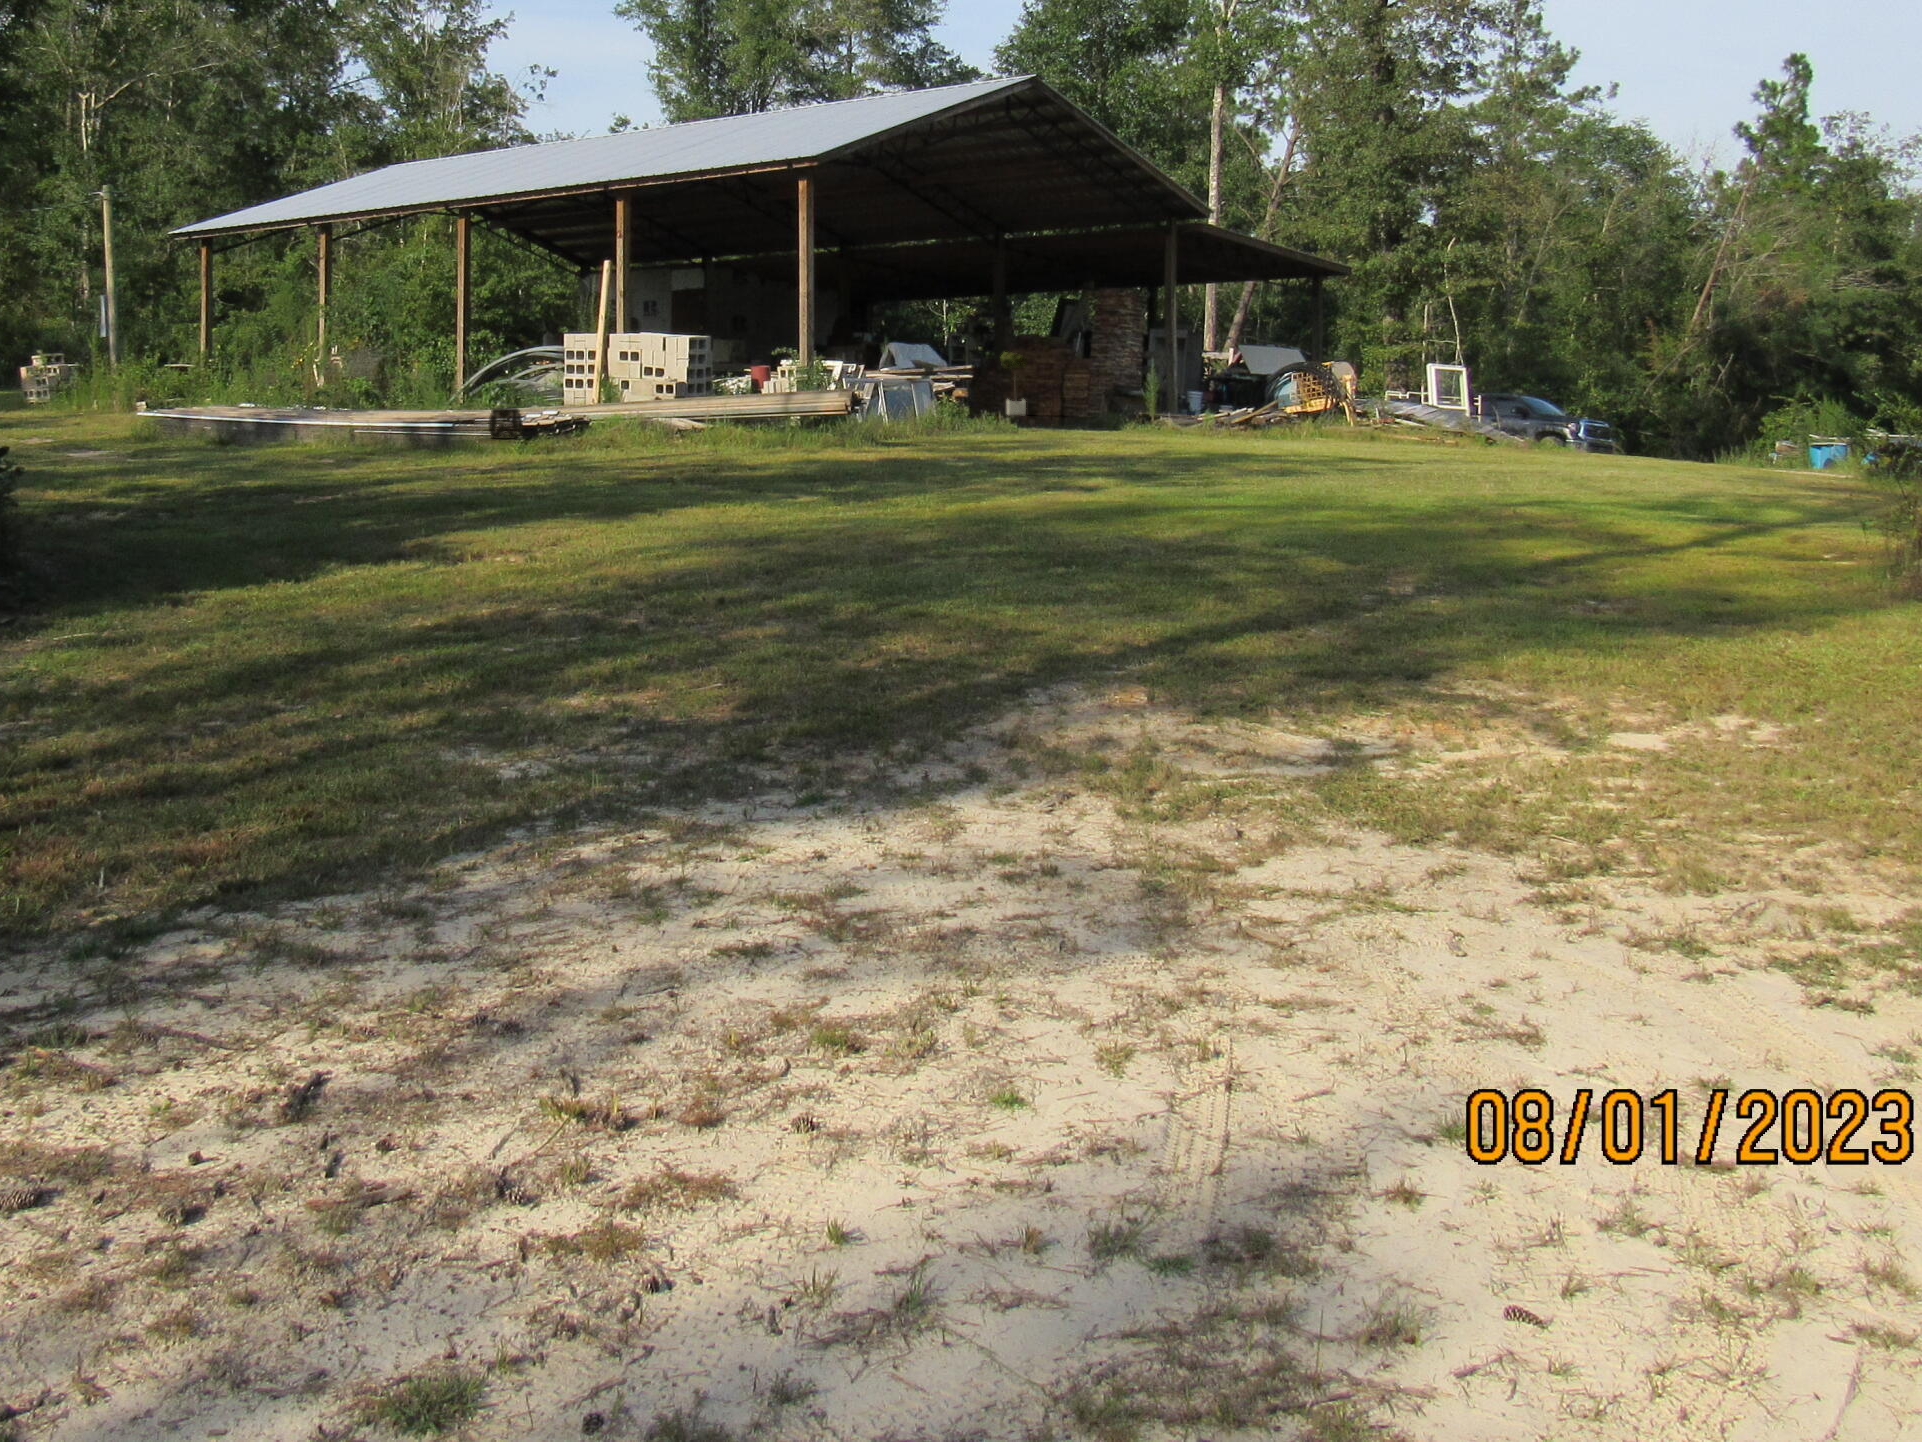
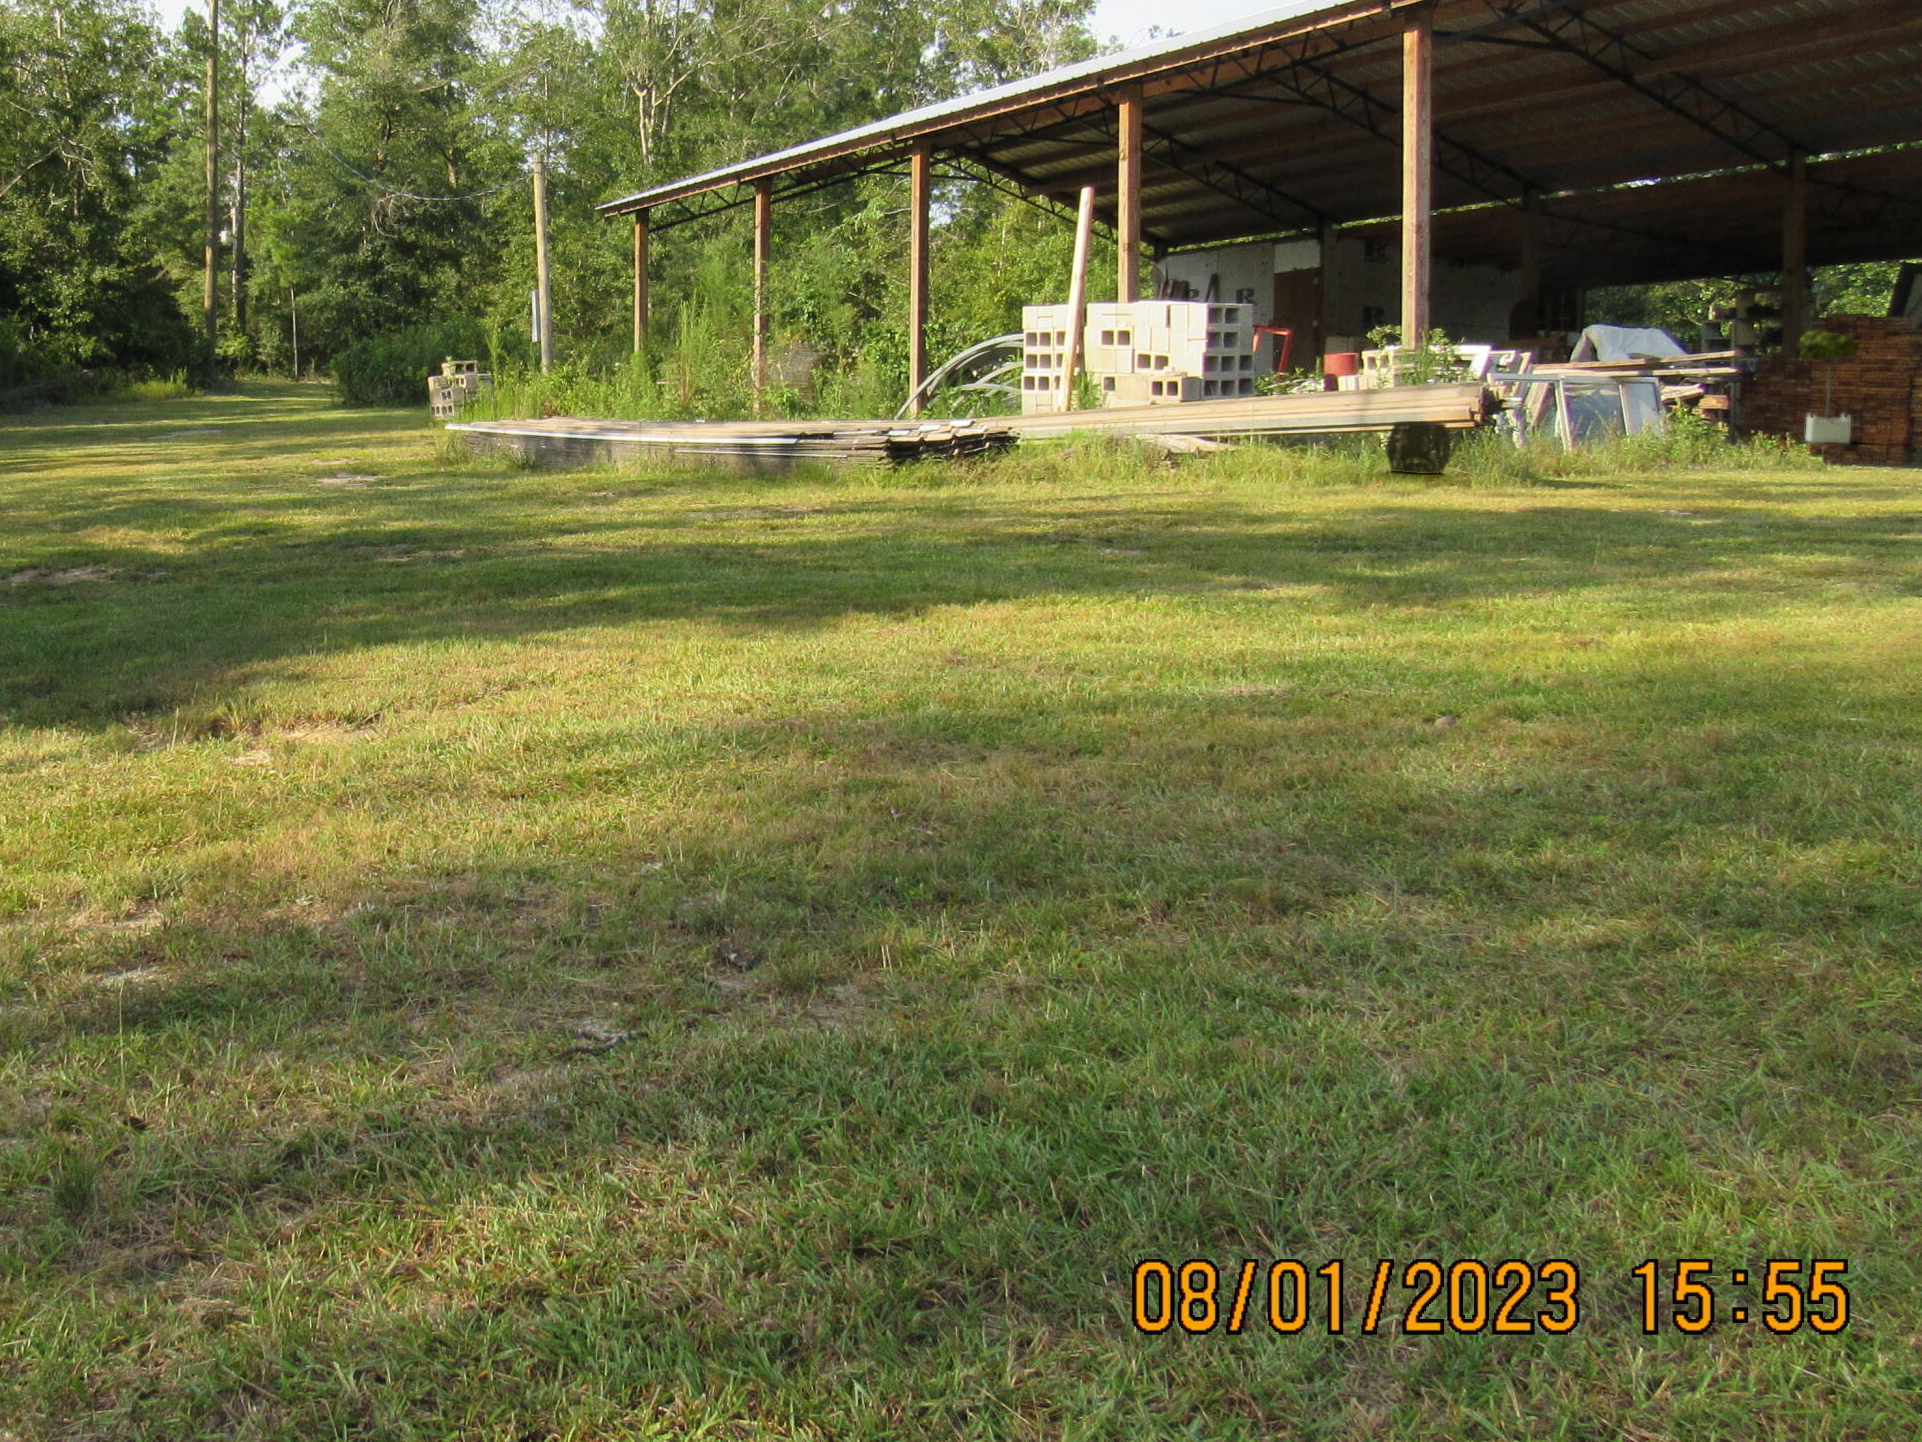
woven basket: present [488,408,523,439] -> present [1386,421,1451,474]

